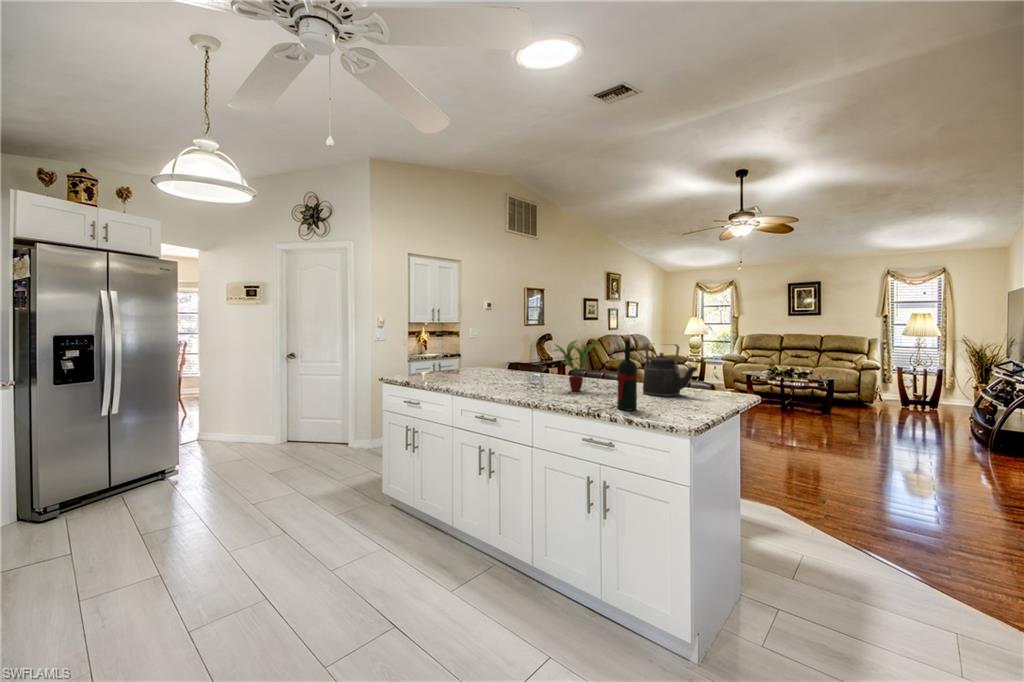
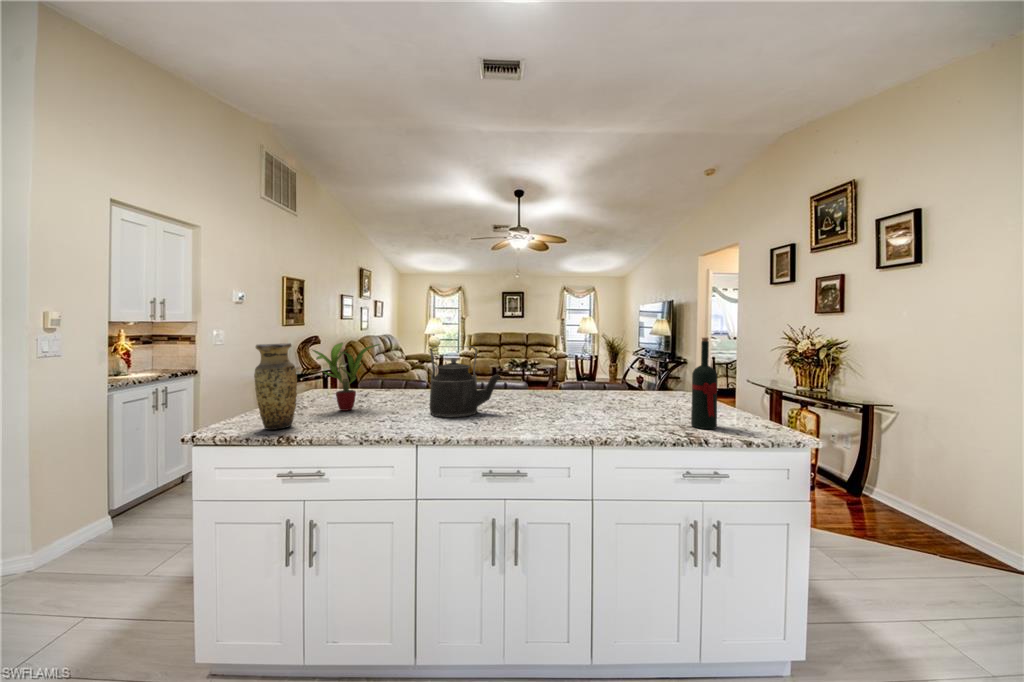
vase: none [412,336,431,380] -> present [254,343,297,430]
potted plant: present [554,340,599,391] -> present [313,343,380,411]
kettle: present [643,343,697,396] -> present [430,346,501,418]

